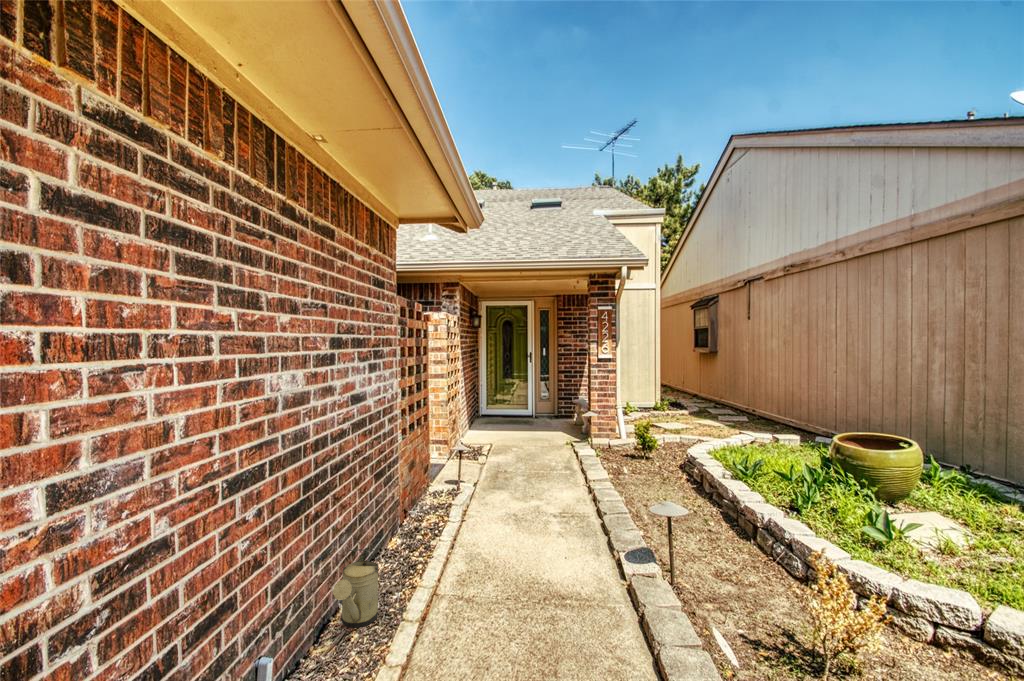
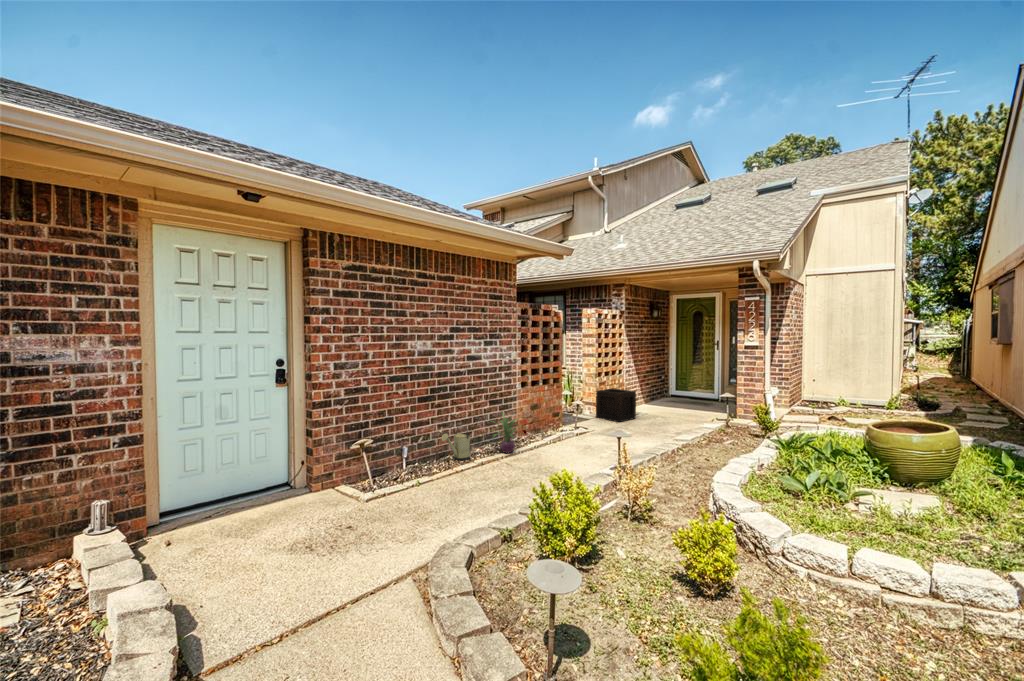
wooden crate: none [449,419,494,464] -> present [596,389,636,422]
decorative plant: none [374,491,460,572] -> present [494,413,515,453]

